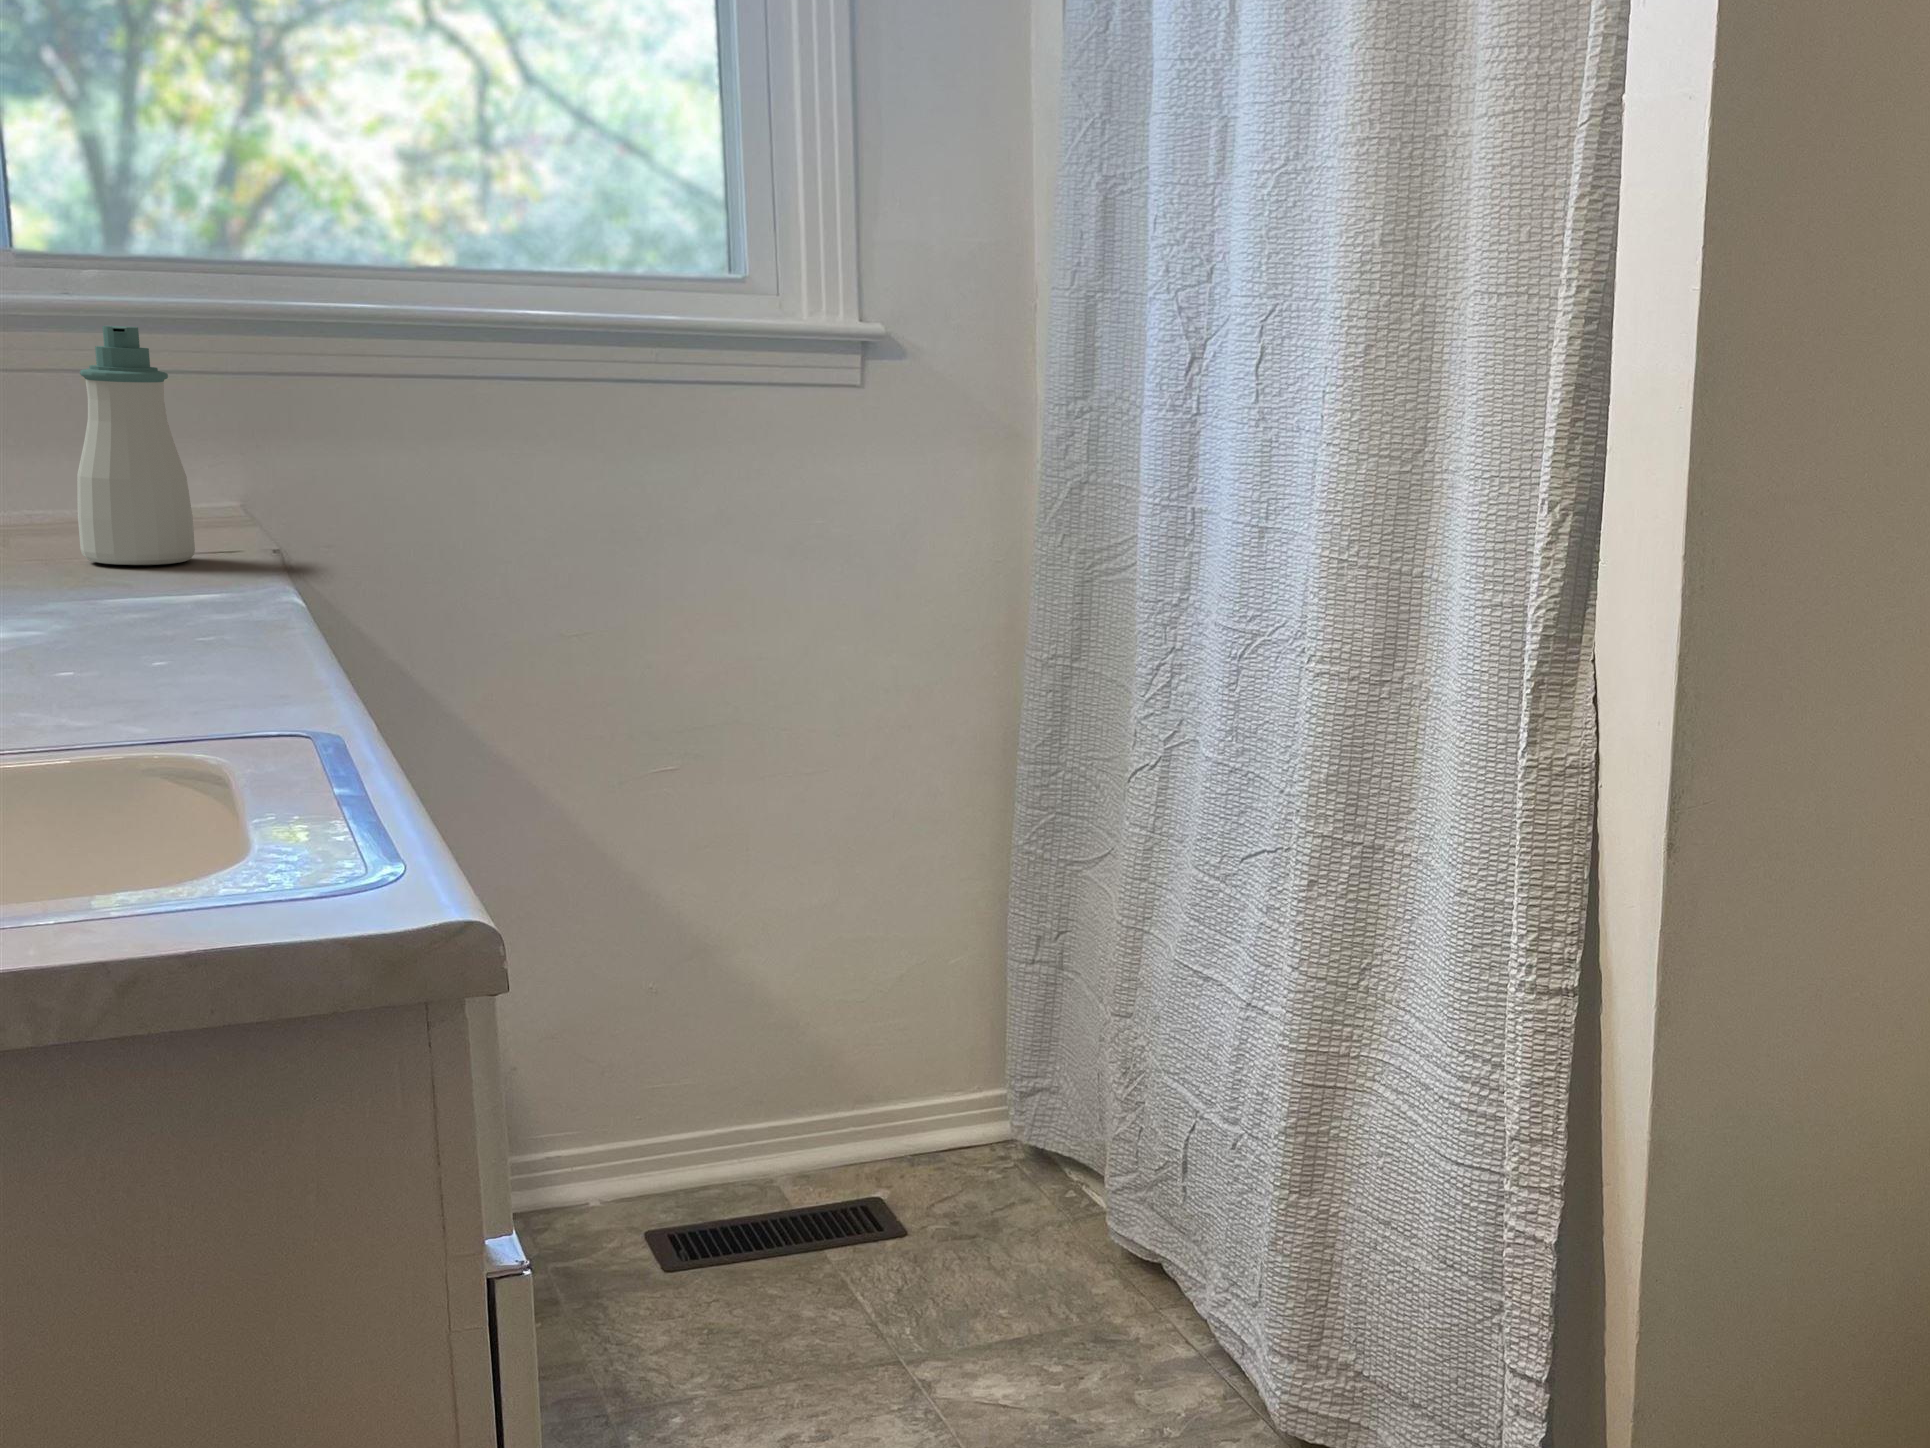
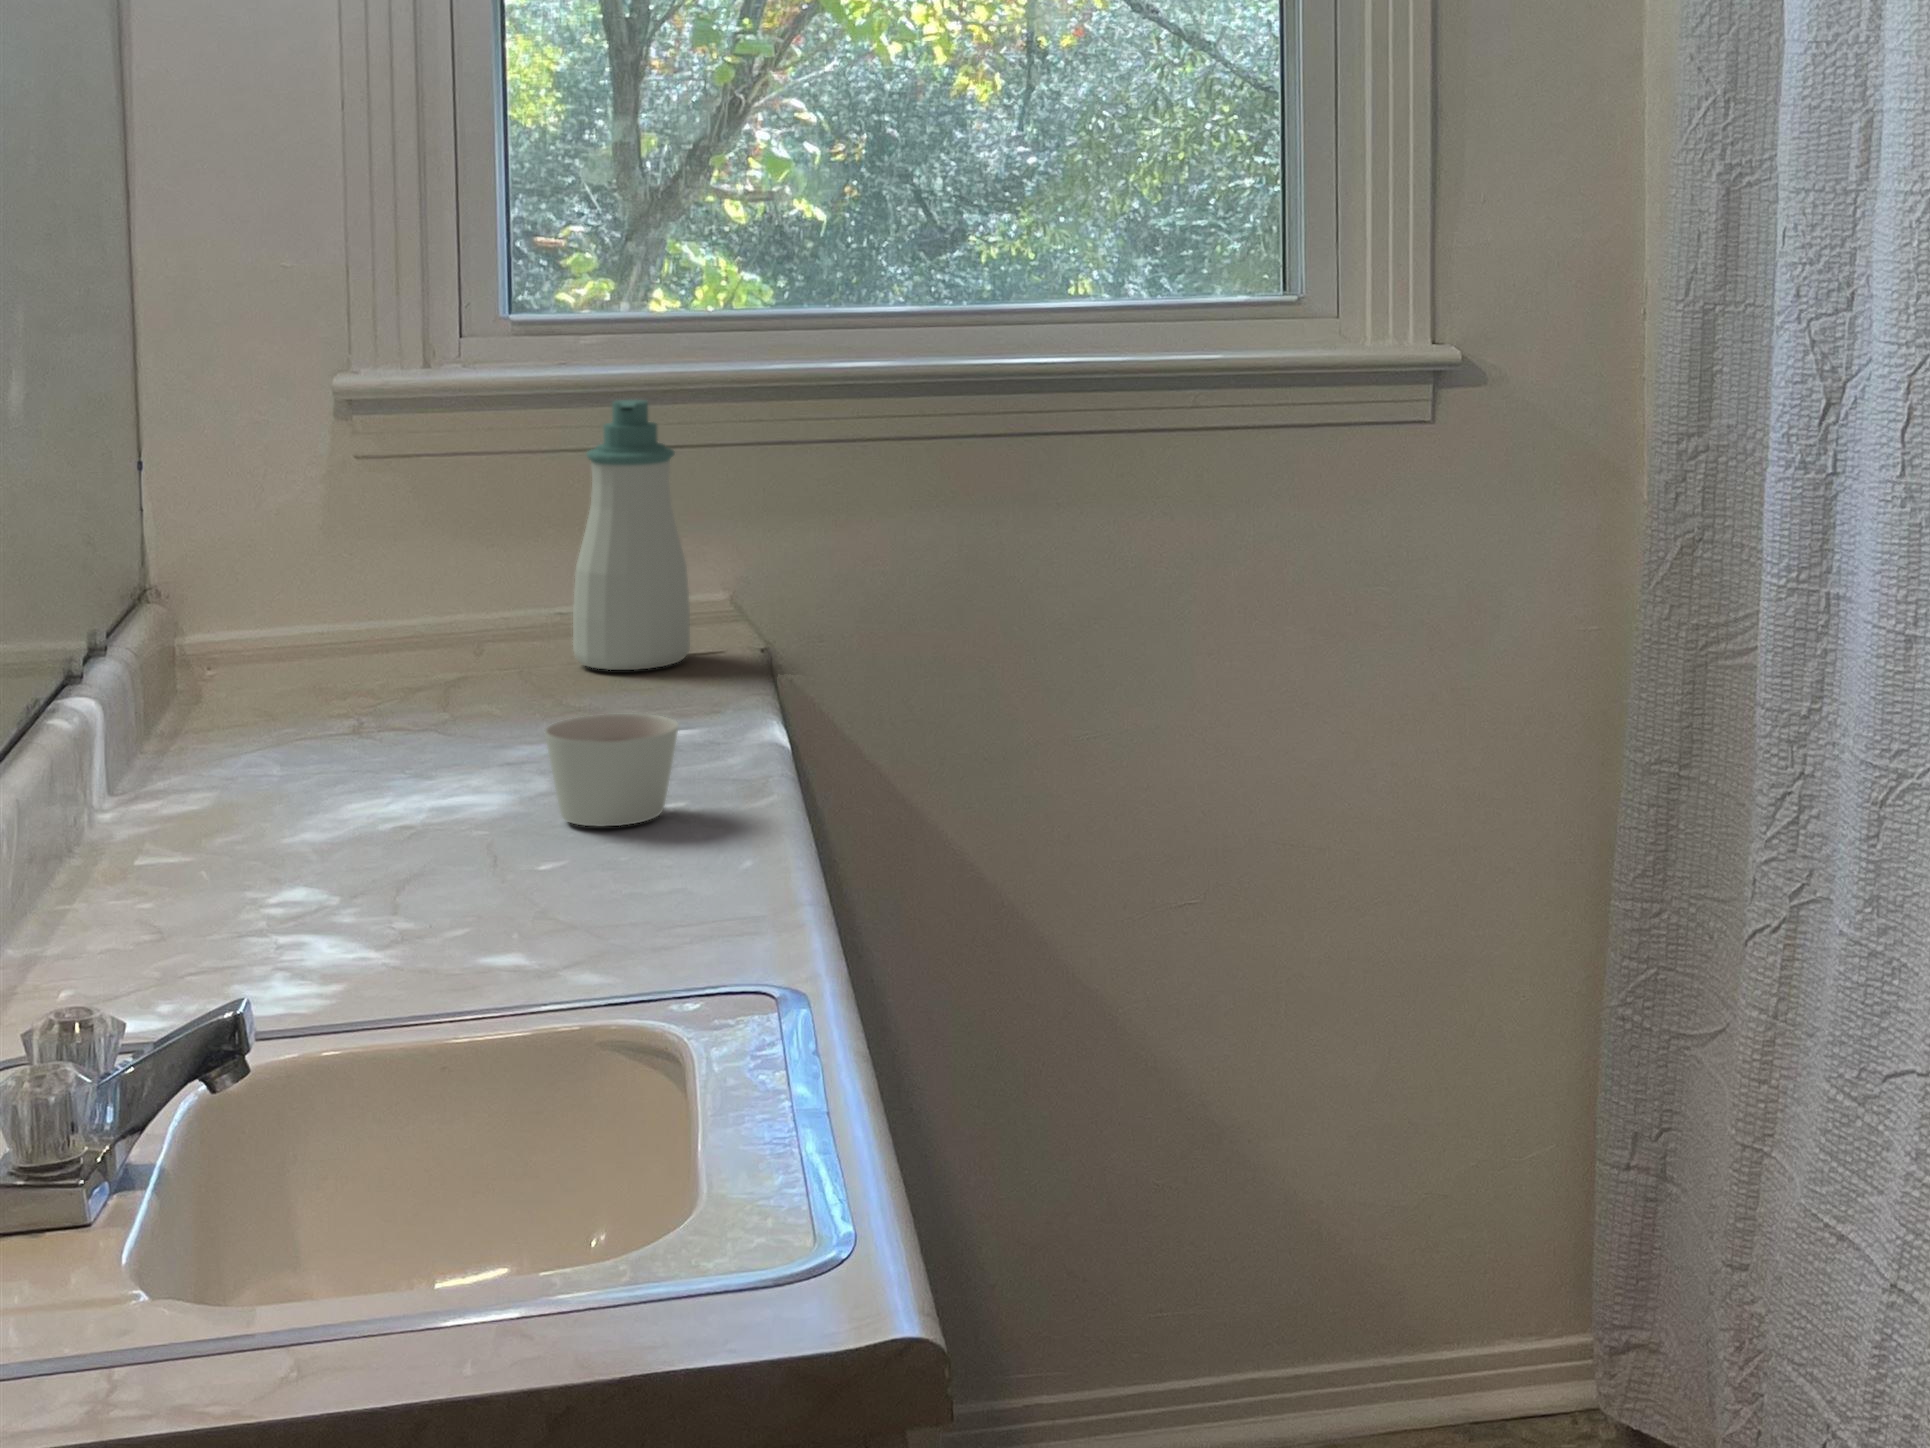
candle: none [82,560,212,649] -> present [545,714,679,826]

